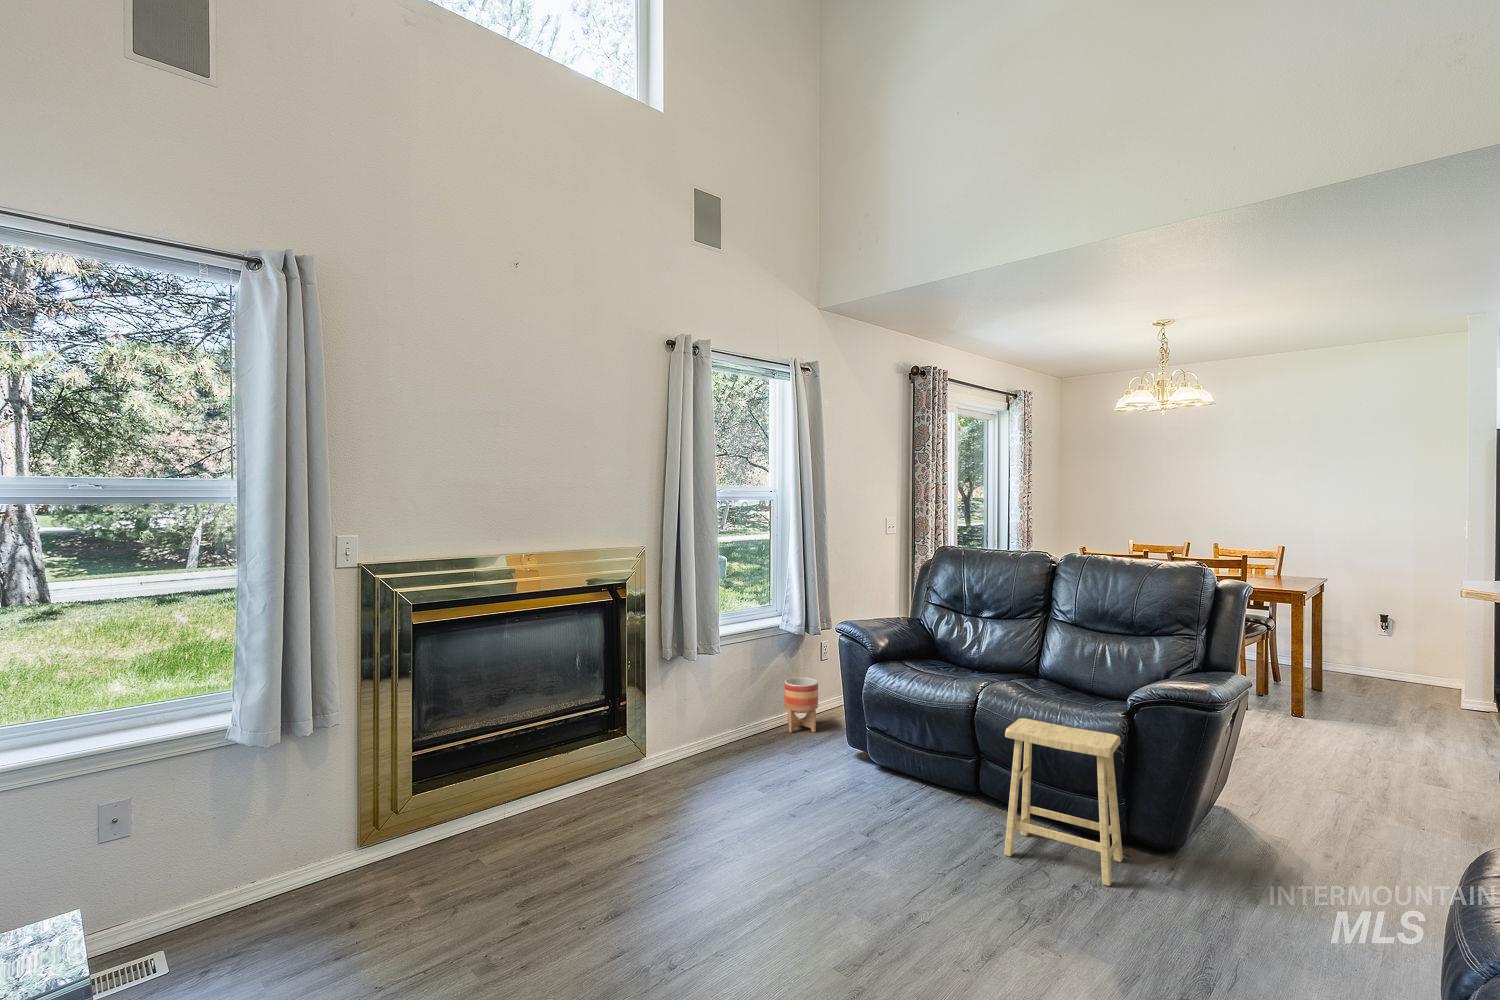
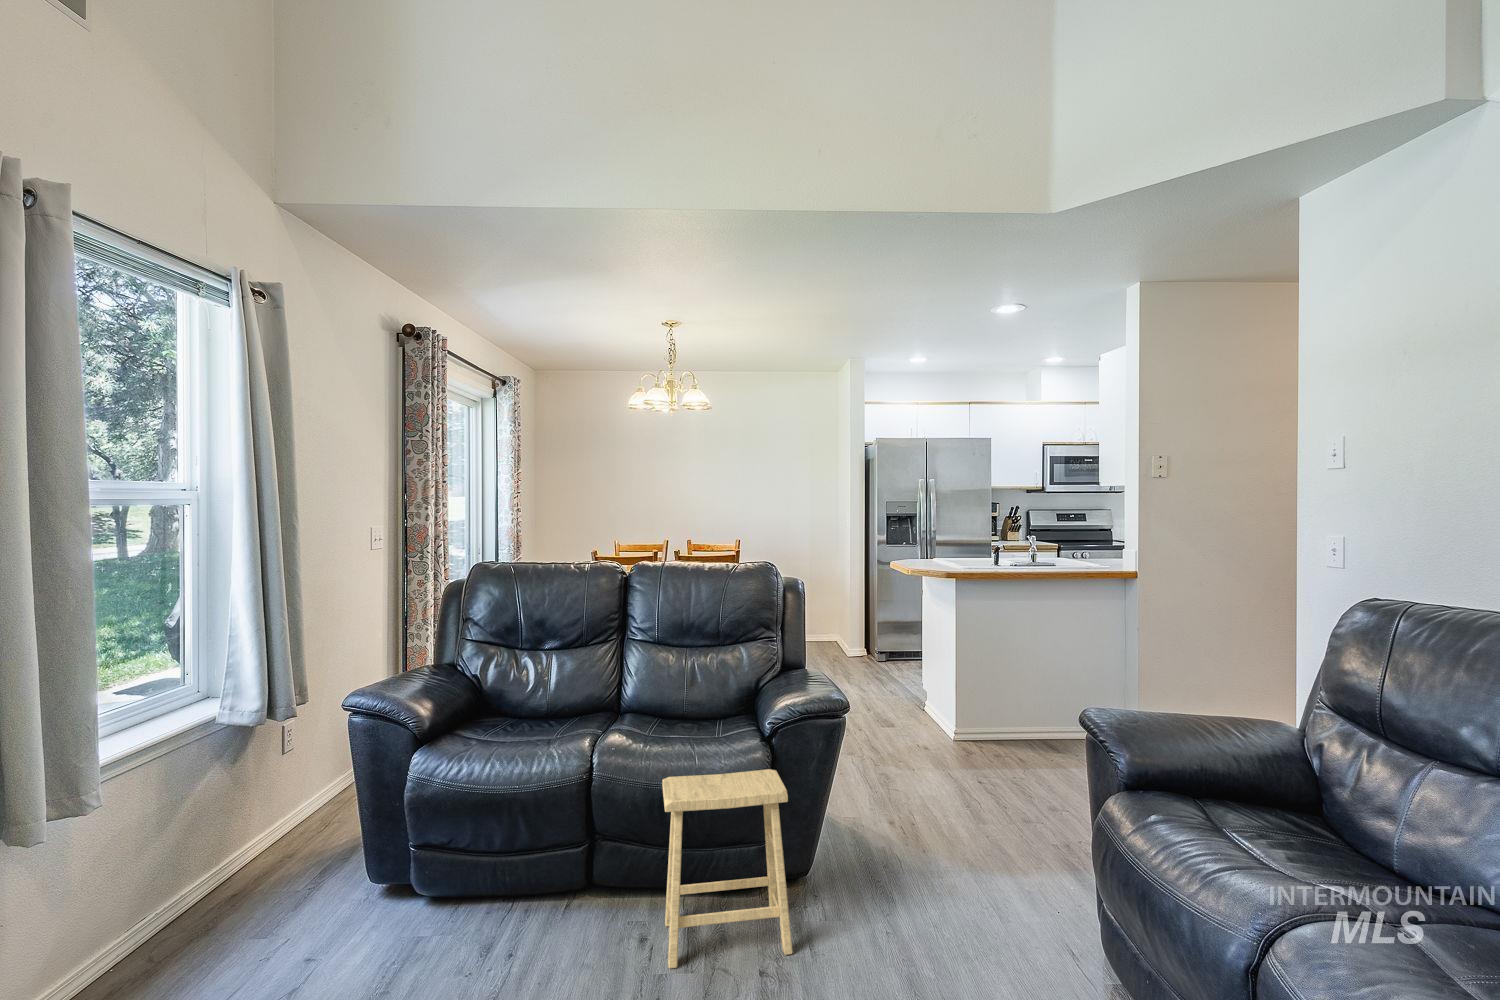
planter: present [785,677,818,732] -> none [227,789,293,891]

